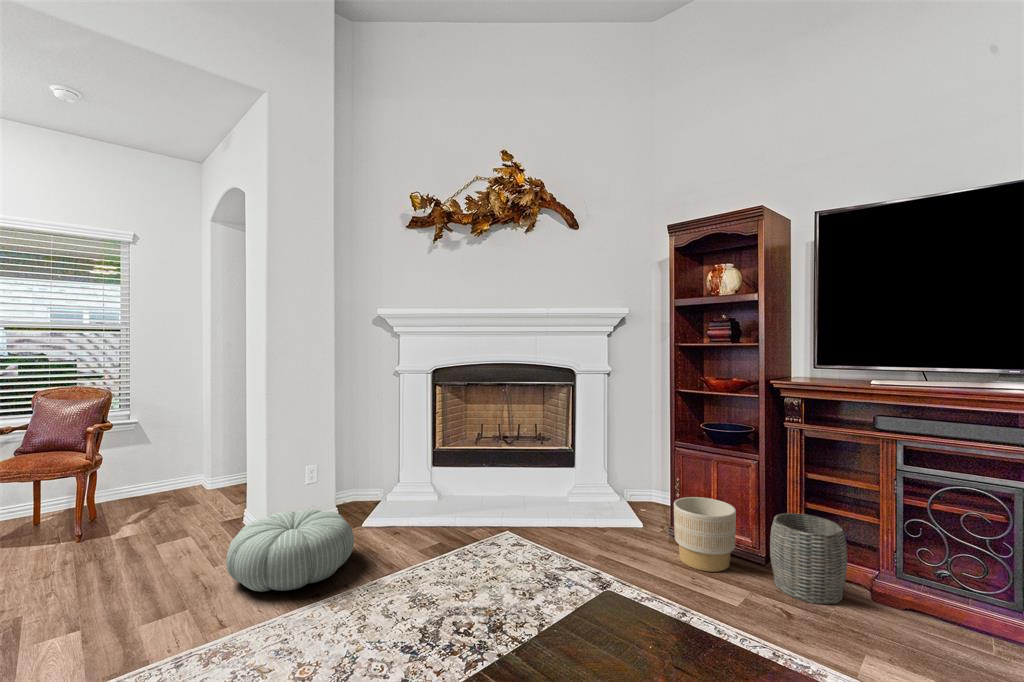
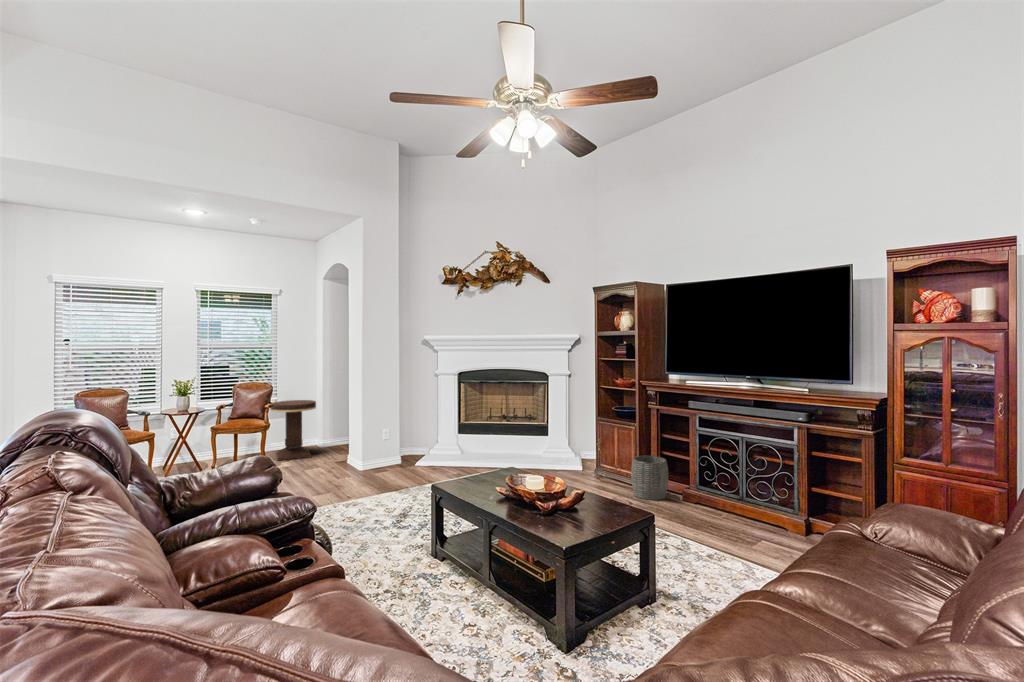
side table: none [102,415,191,523] -> present [270,400,316,461]
planter: present [674,497,736,572] -> none [587,449,620,488]
pouf: present [226,509,354,592] -> none [348,451,410,486]

